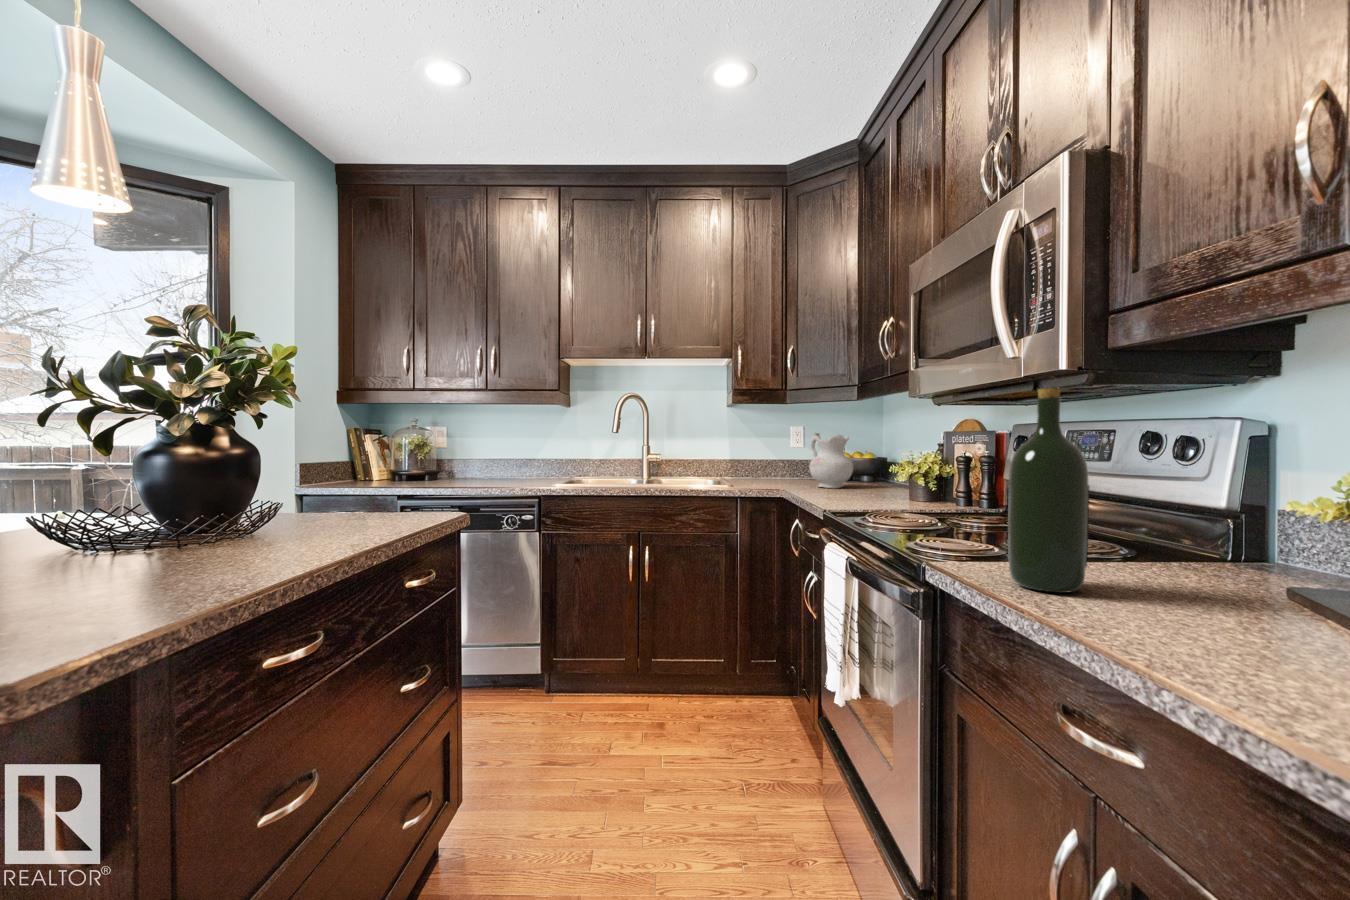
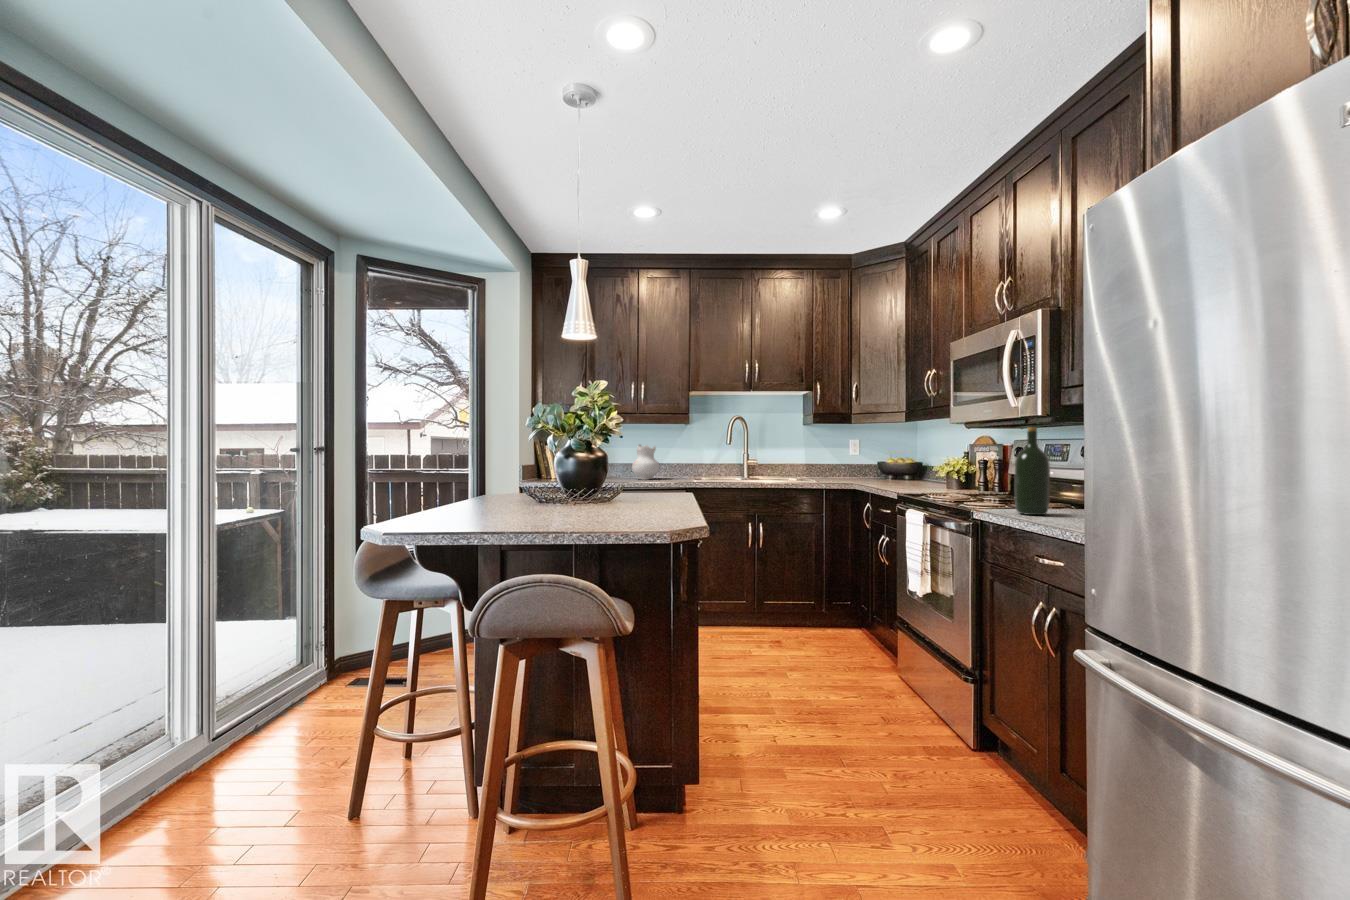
ceramic pitcher: present [810,433,853,488] -> present [632,444,659,480]

